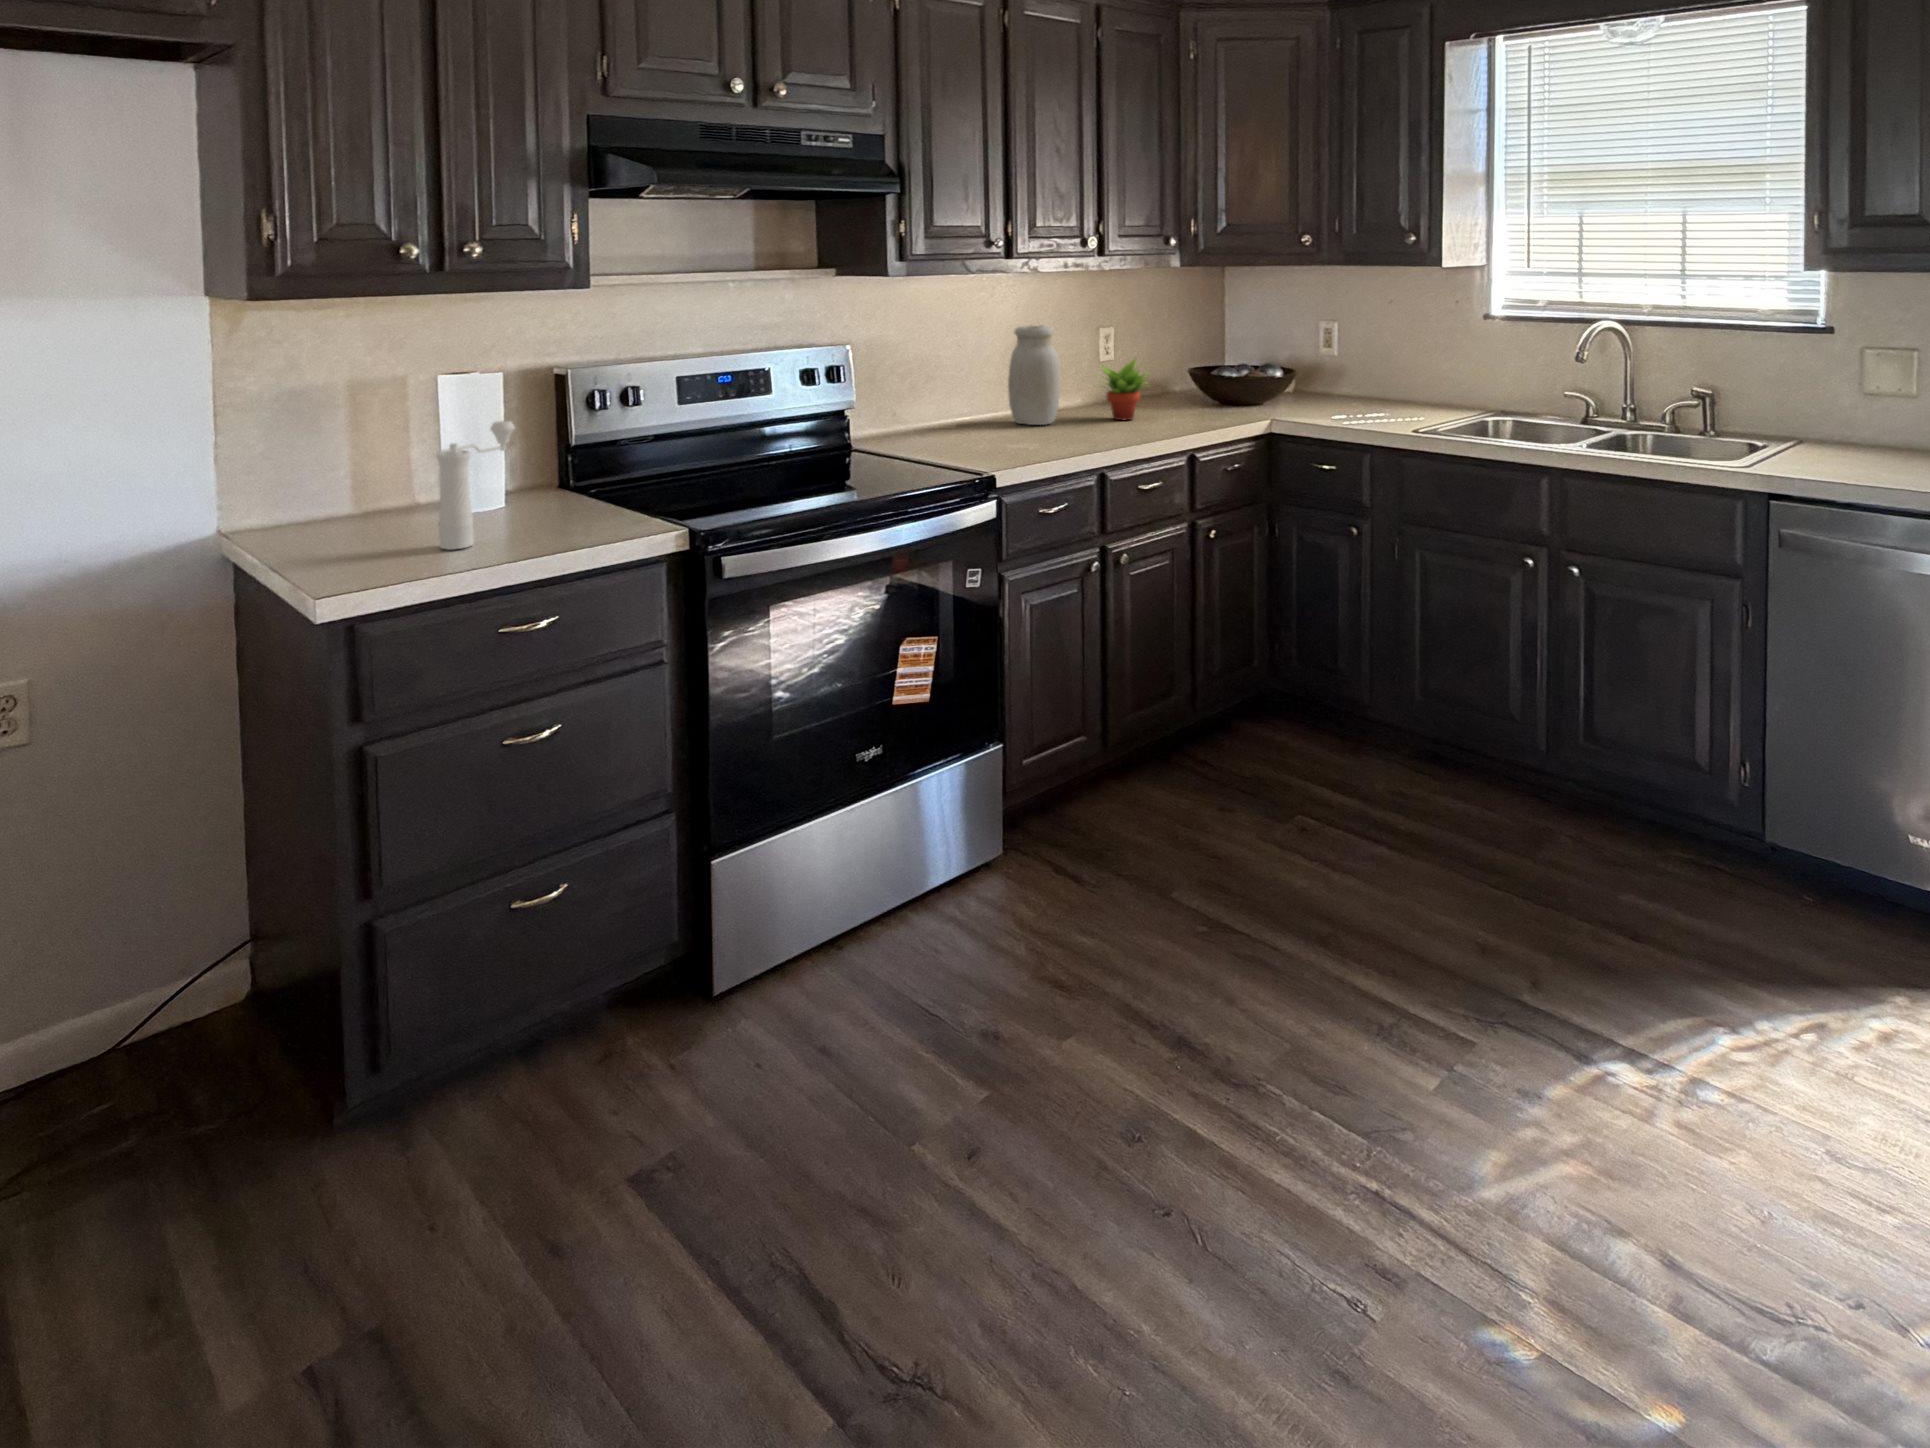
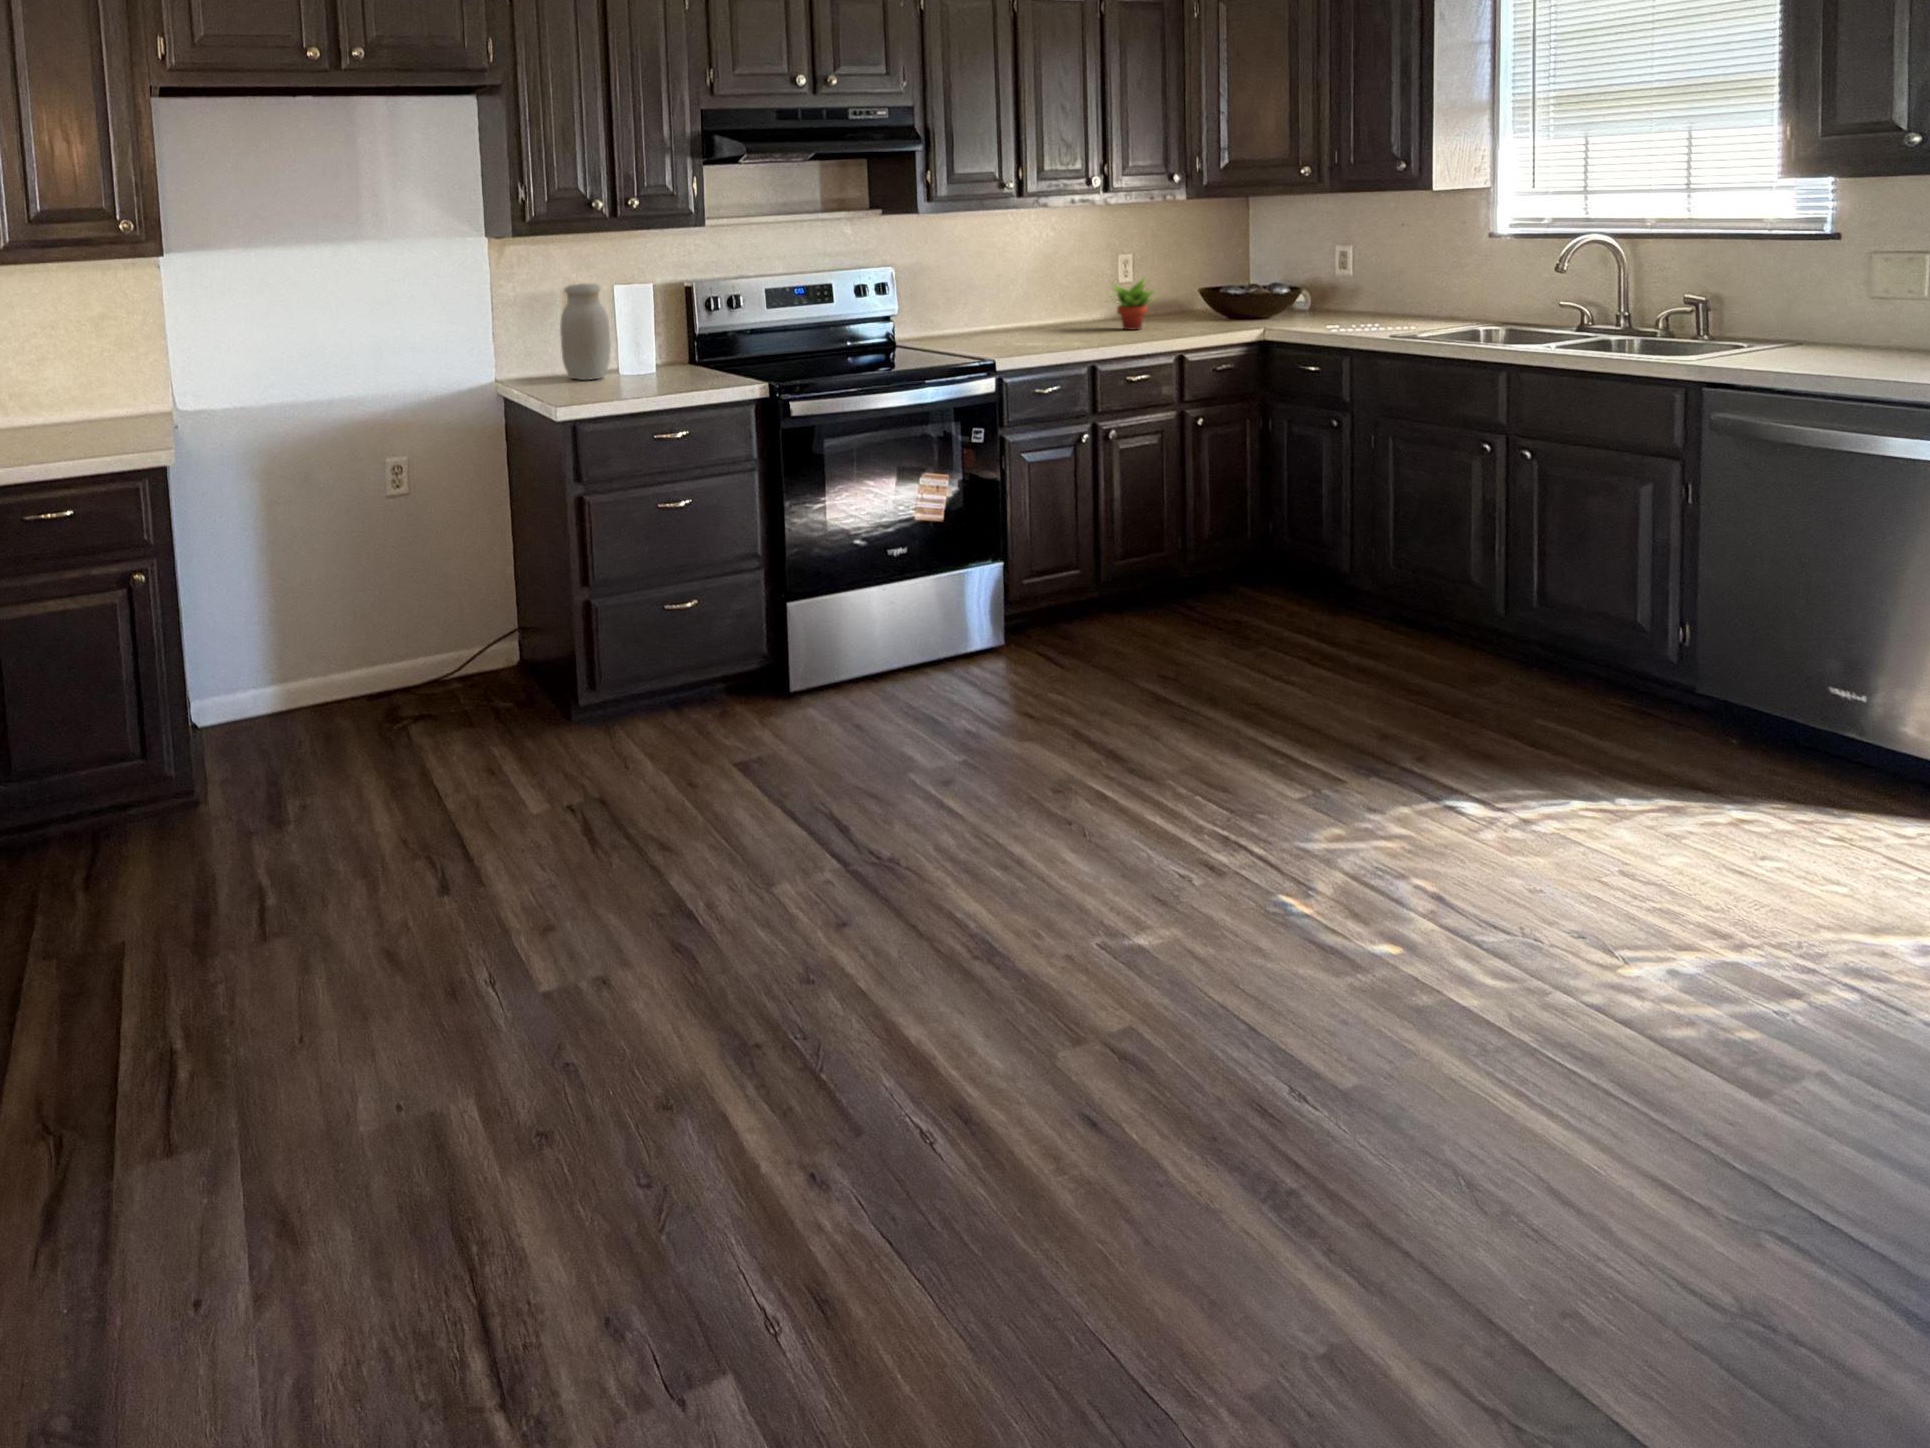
jar: present [1008,325,1060,425] -> present [560,284,611,380]
pepper mill: present [437,421,515,550] -> none [615,312,661,392]

